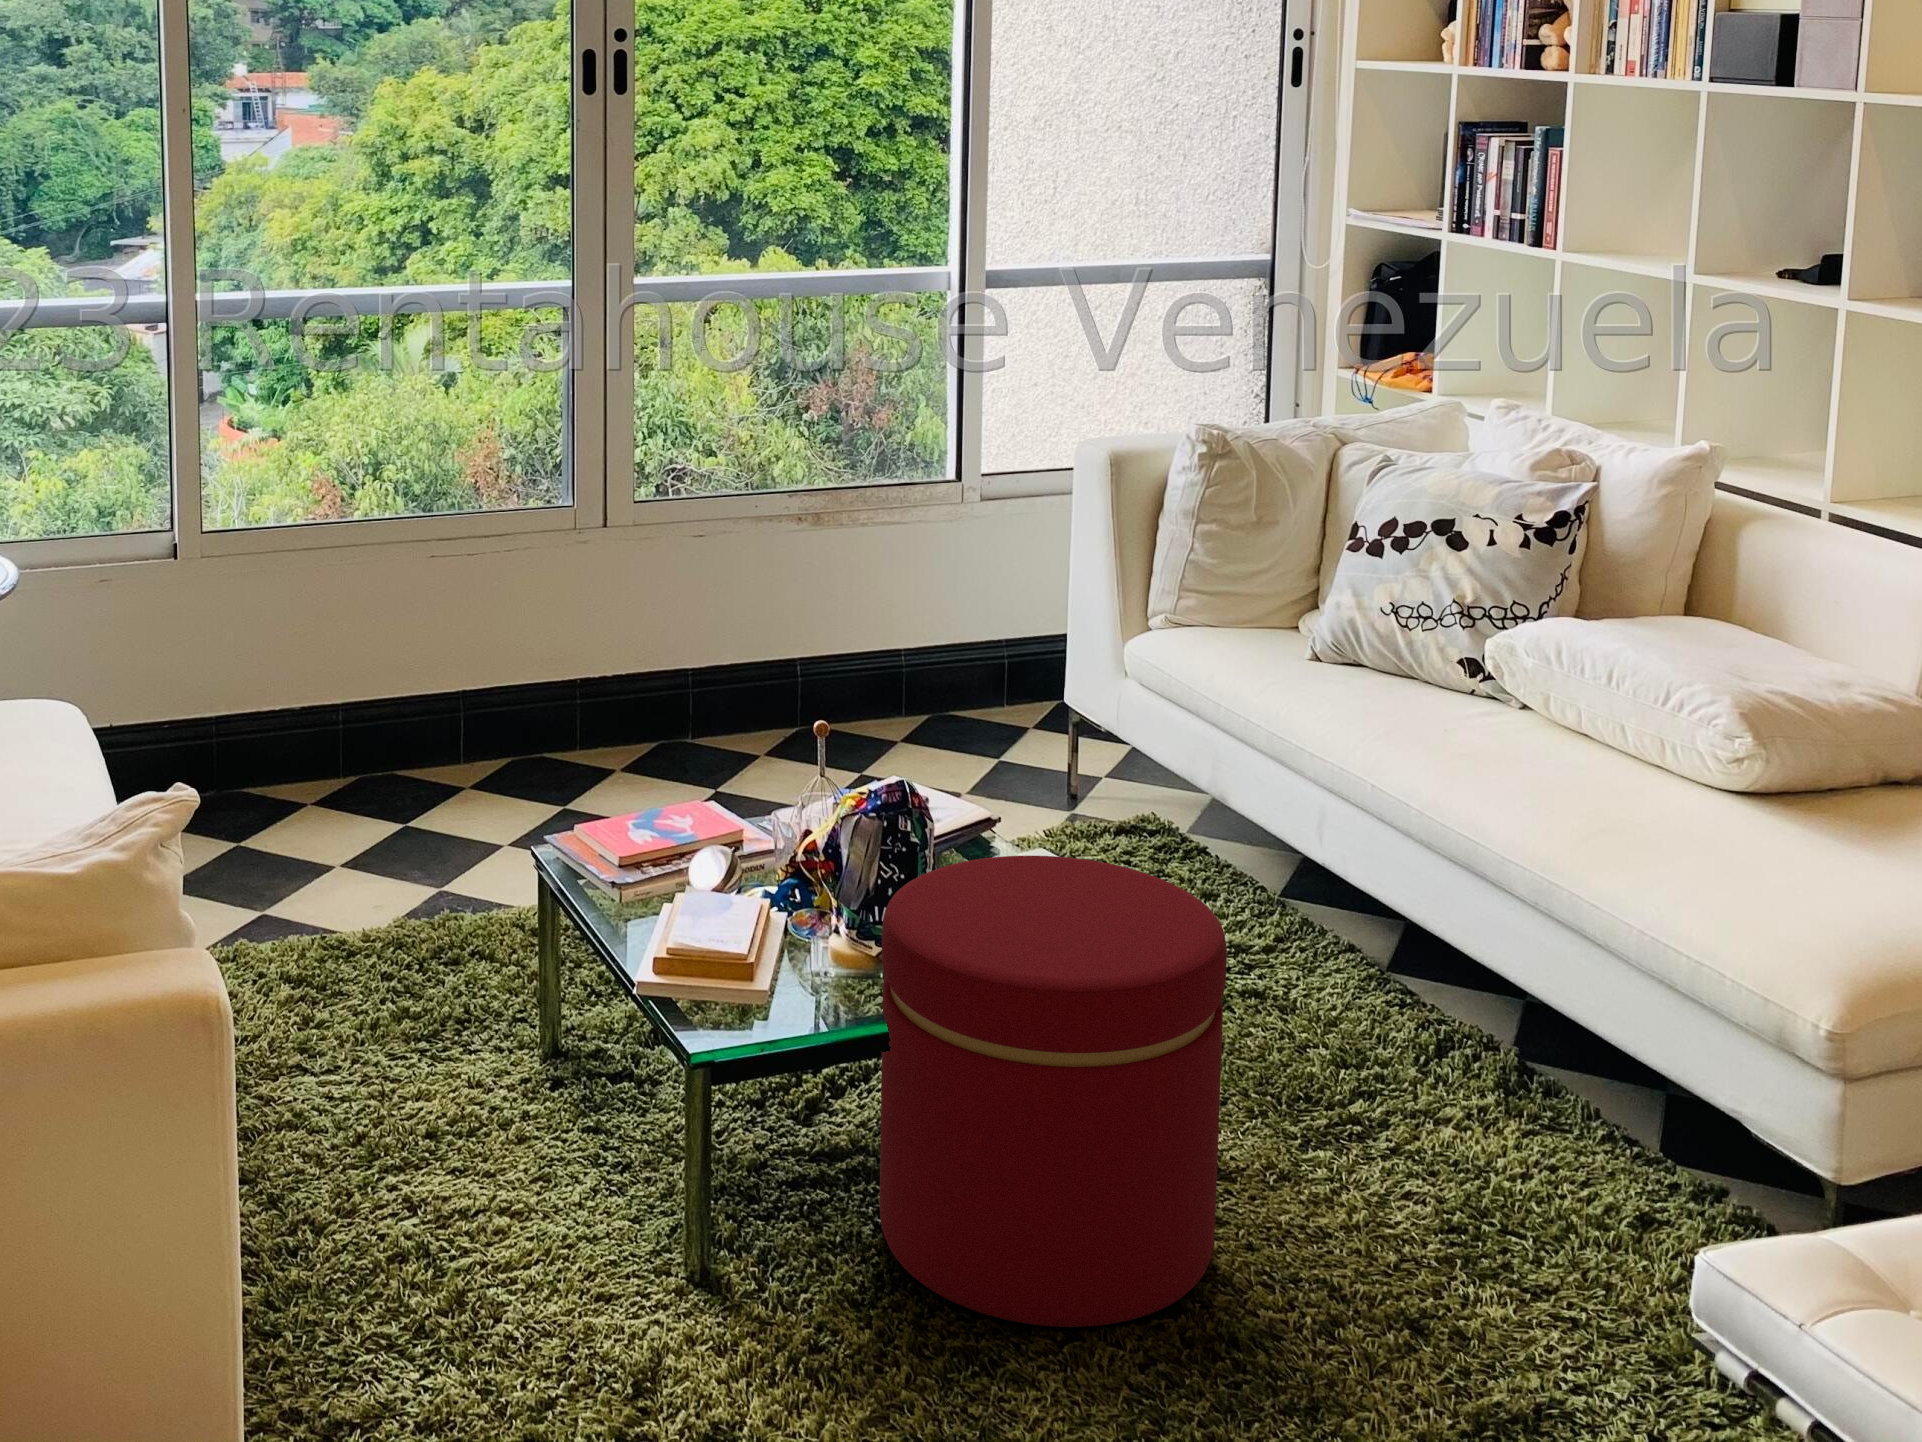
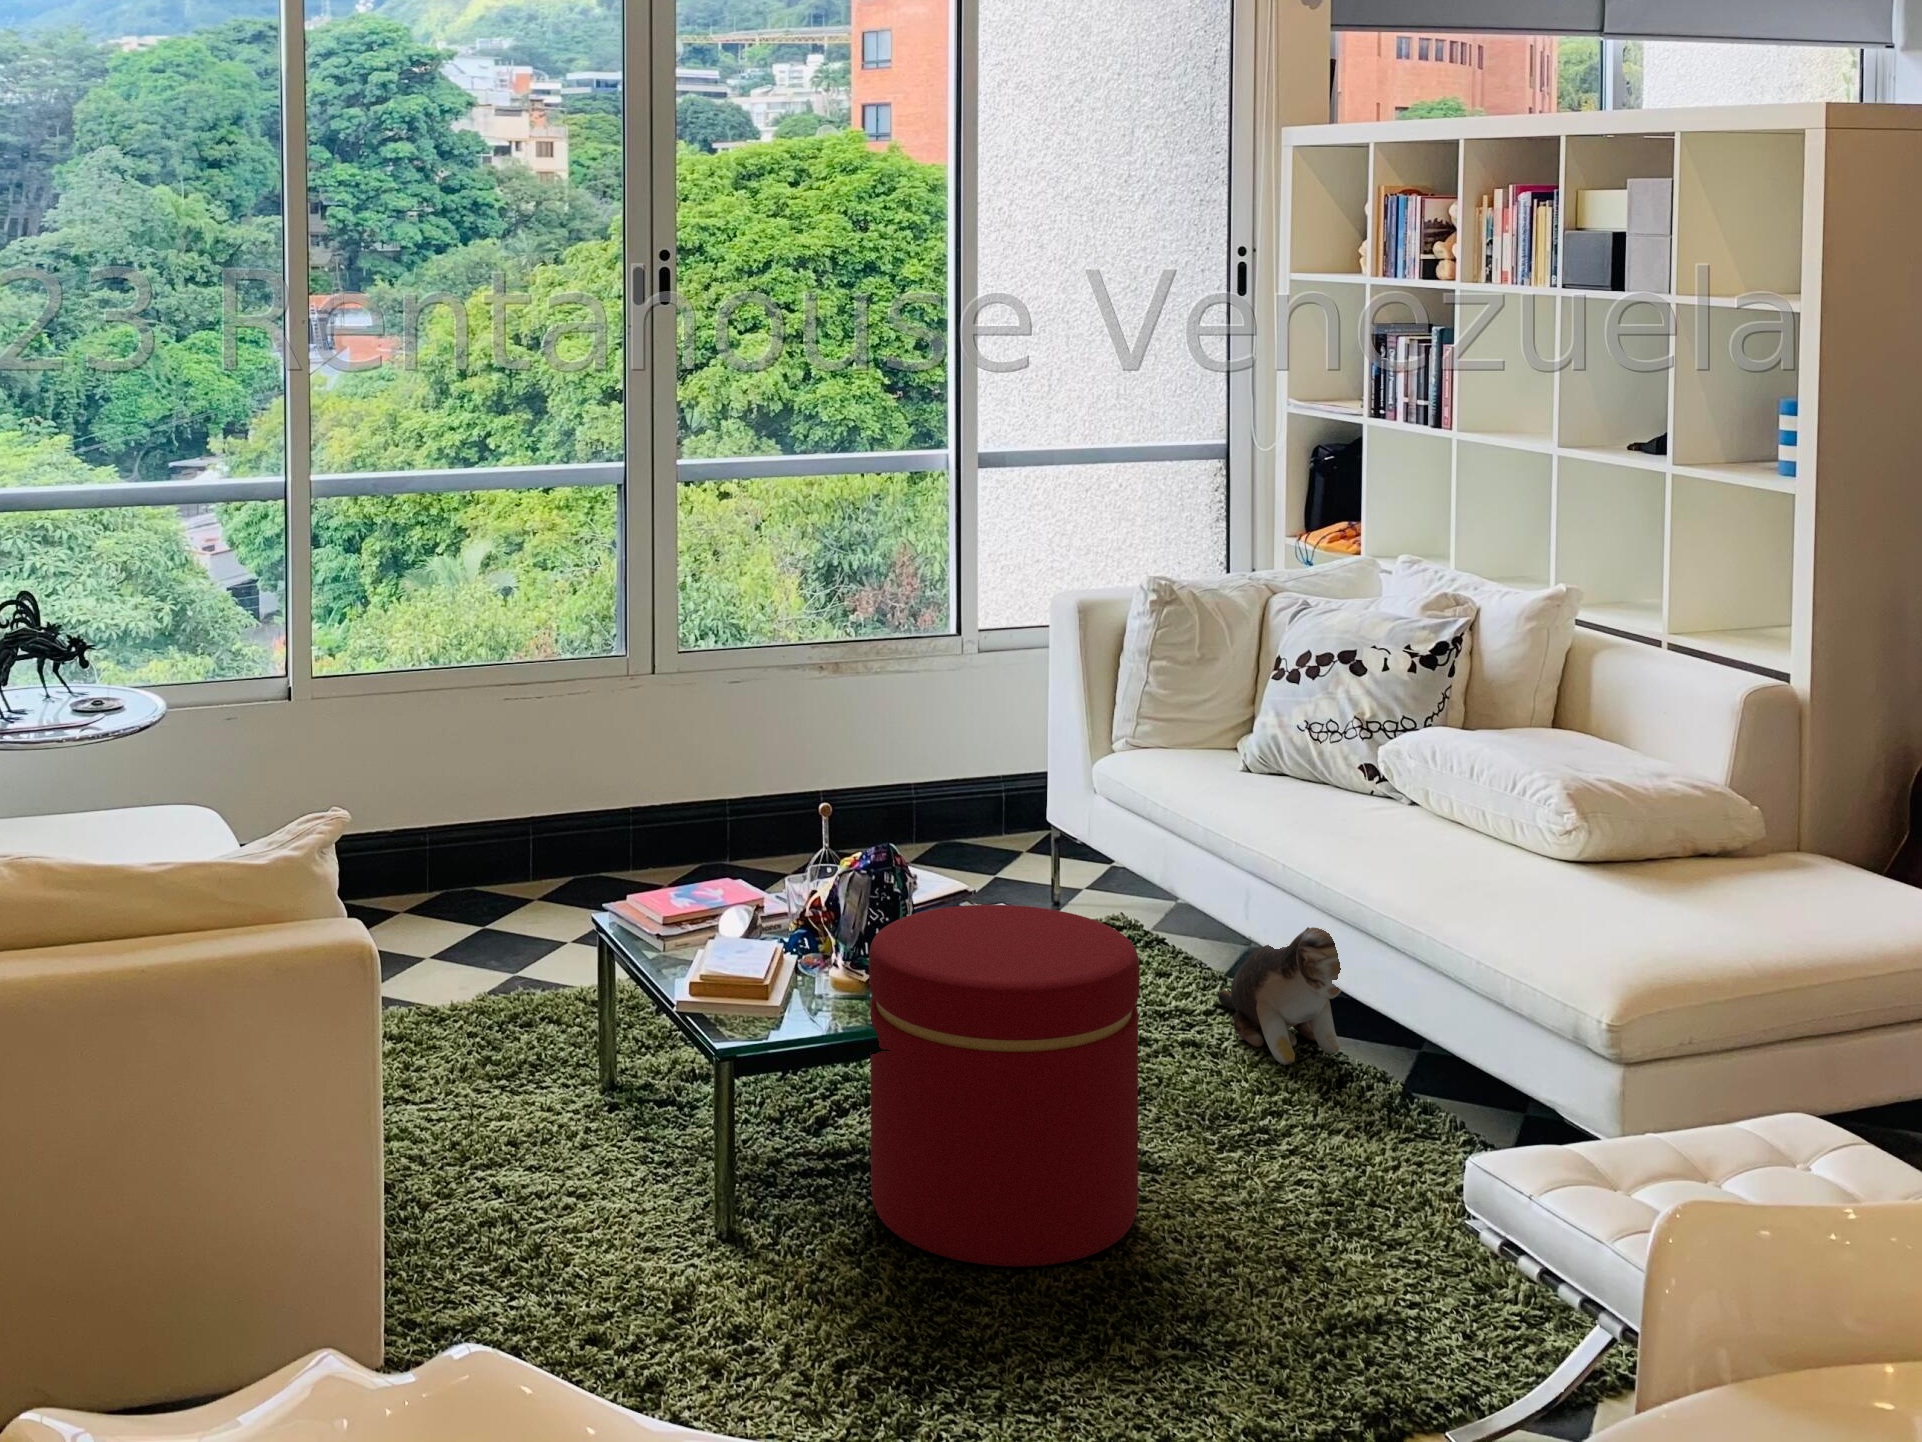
plush toy: none [1279,862,1471,1023] -> present [1218,927,1341,1065]

